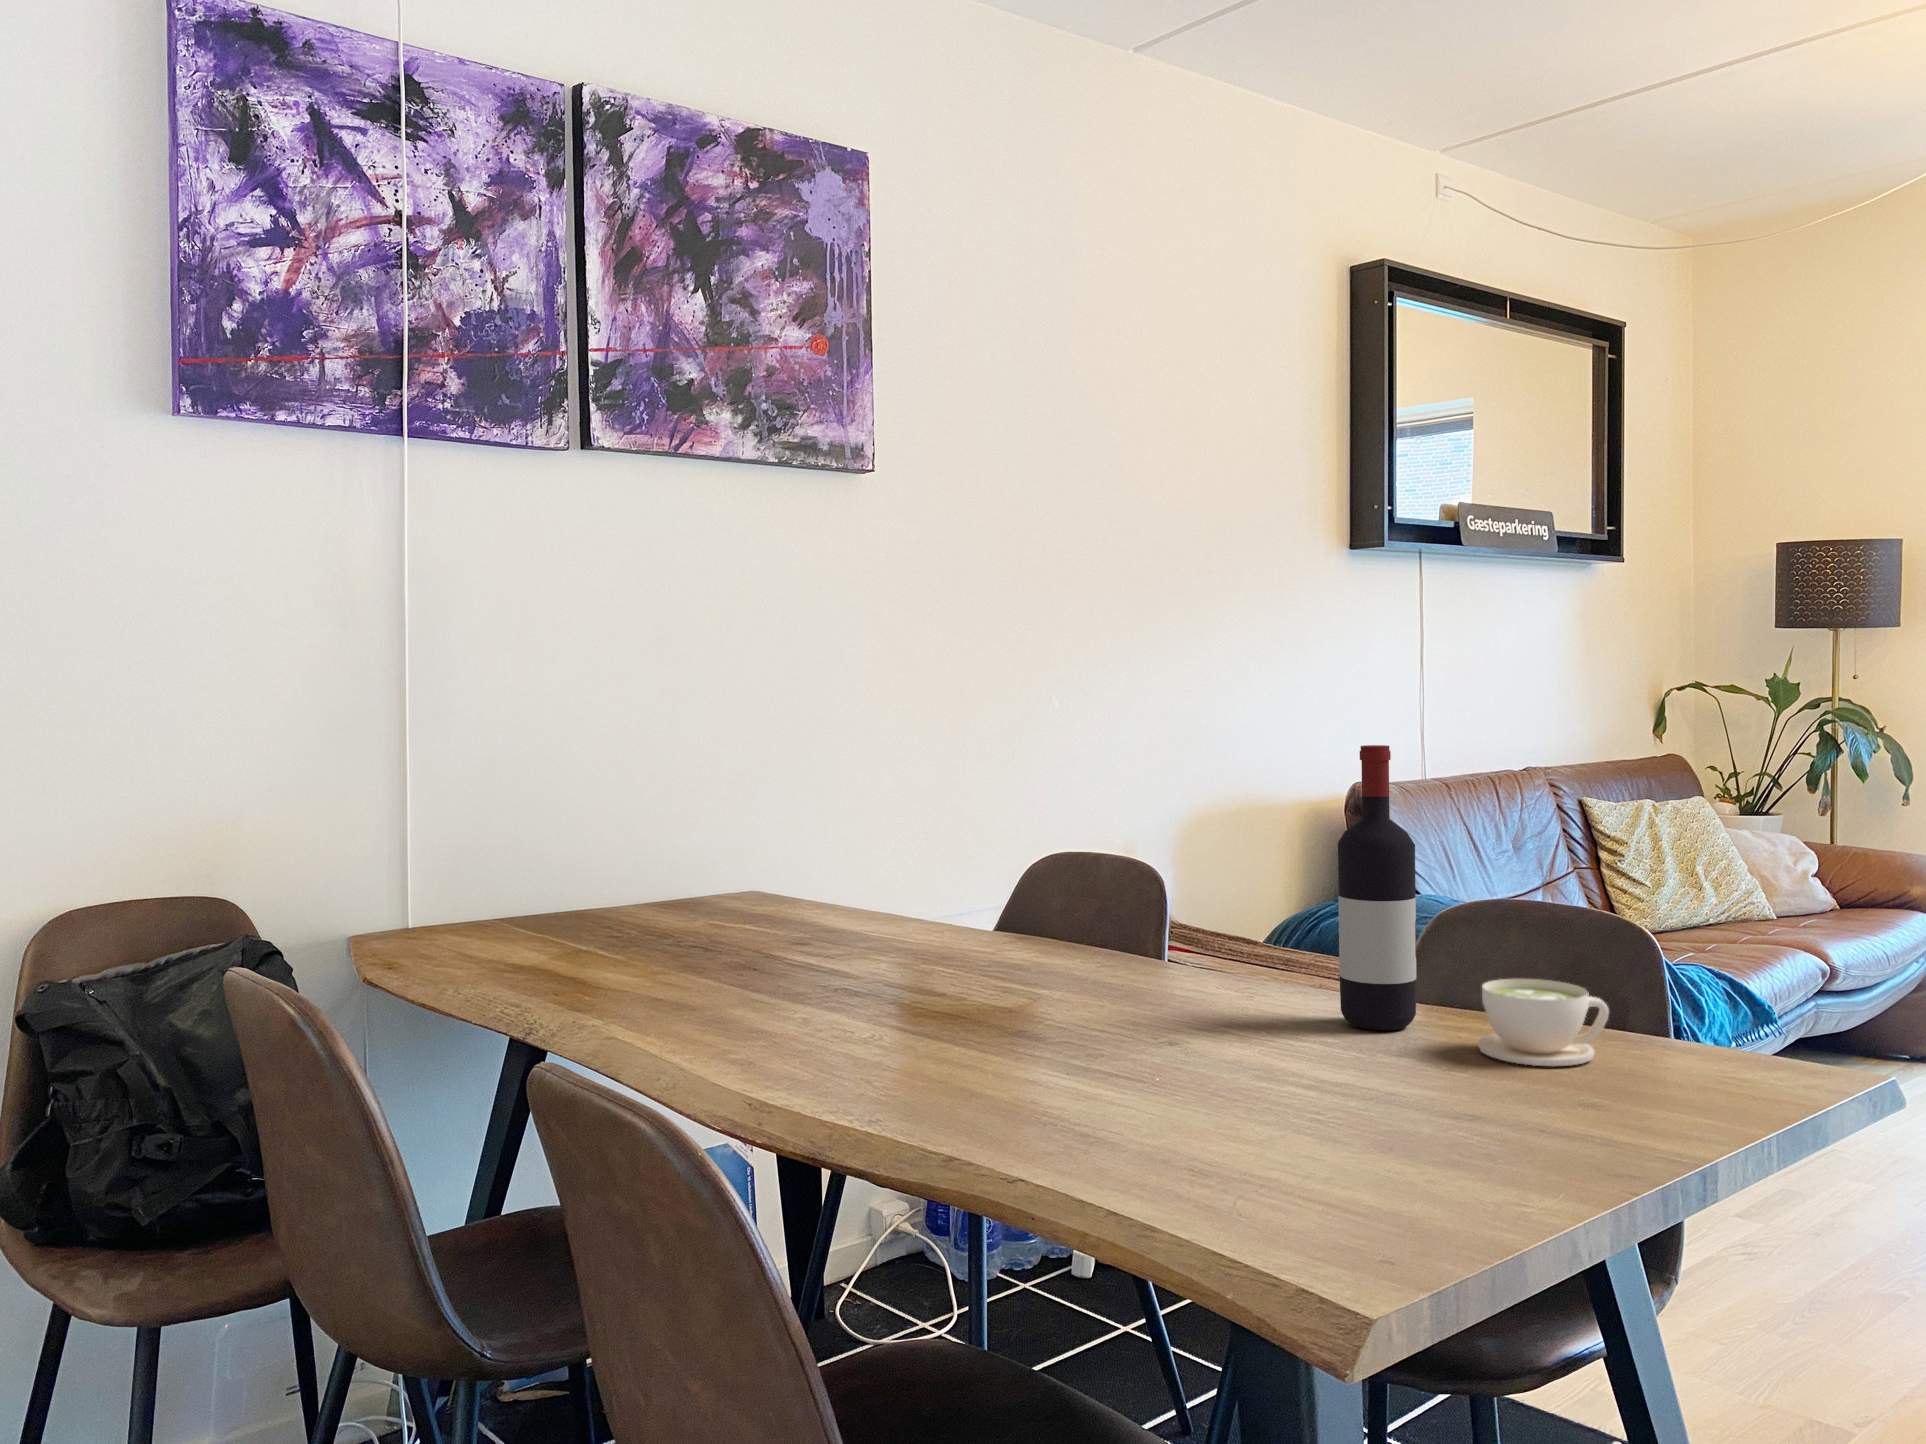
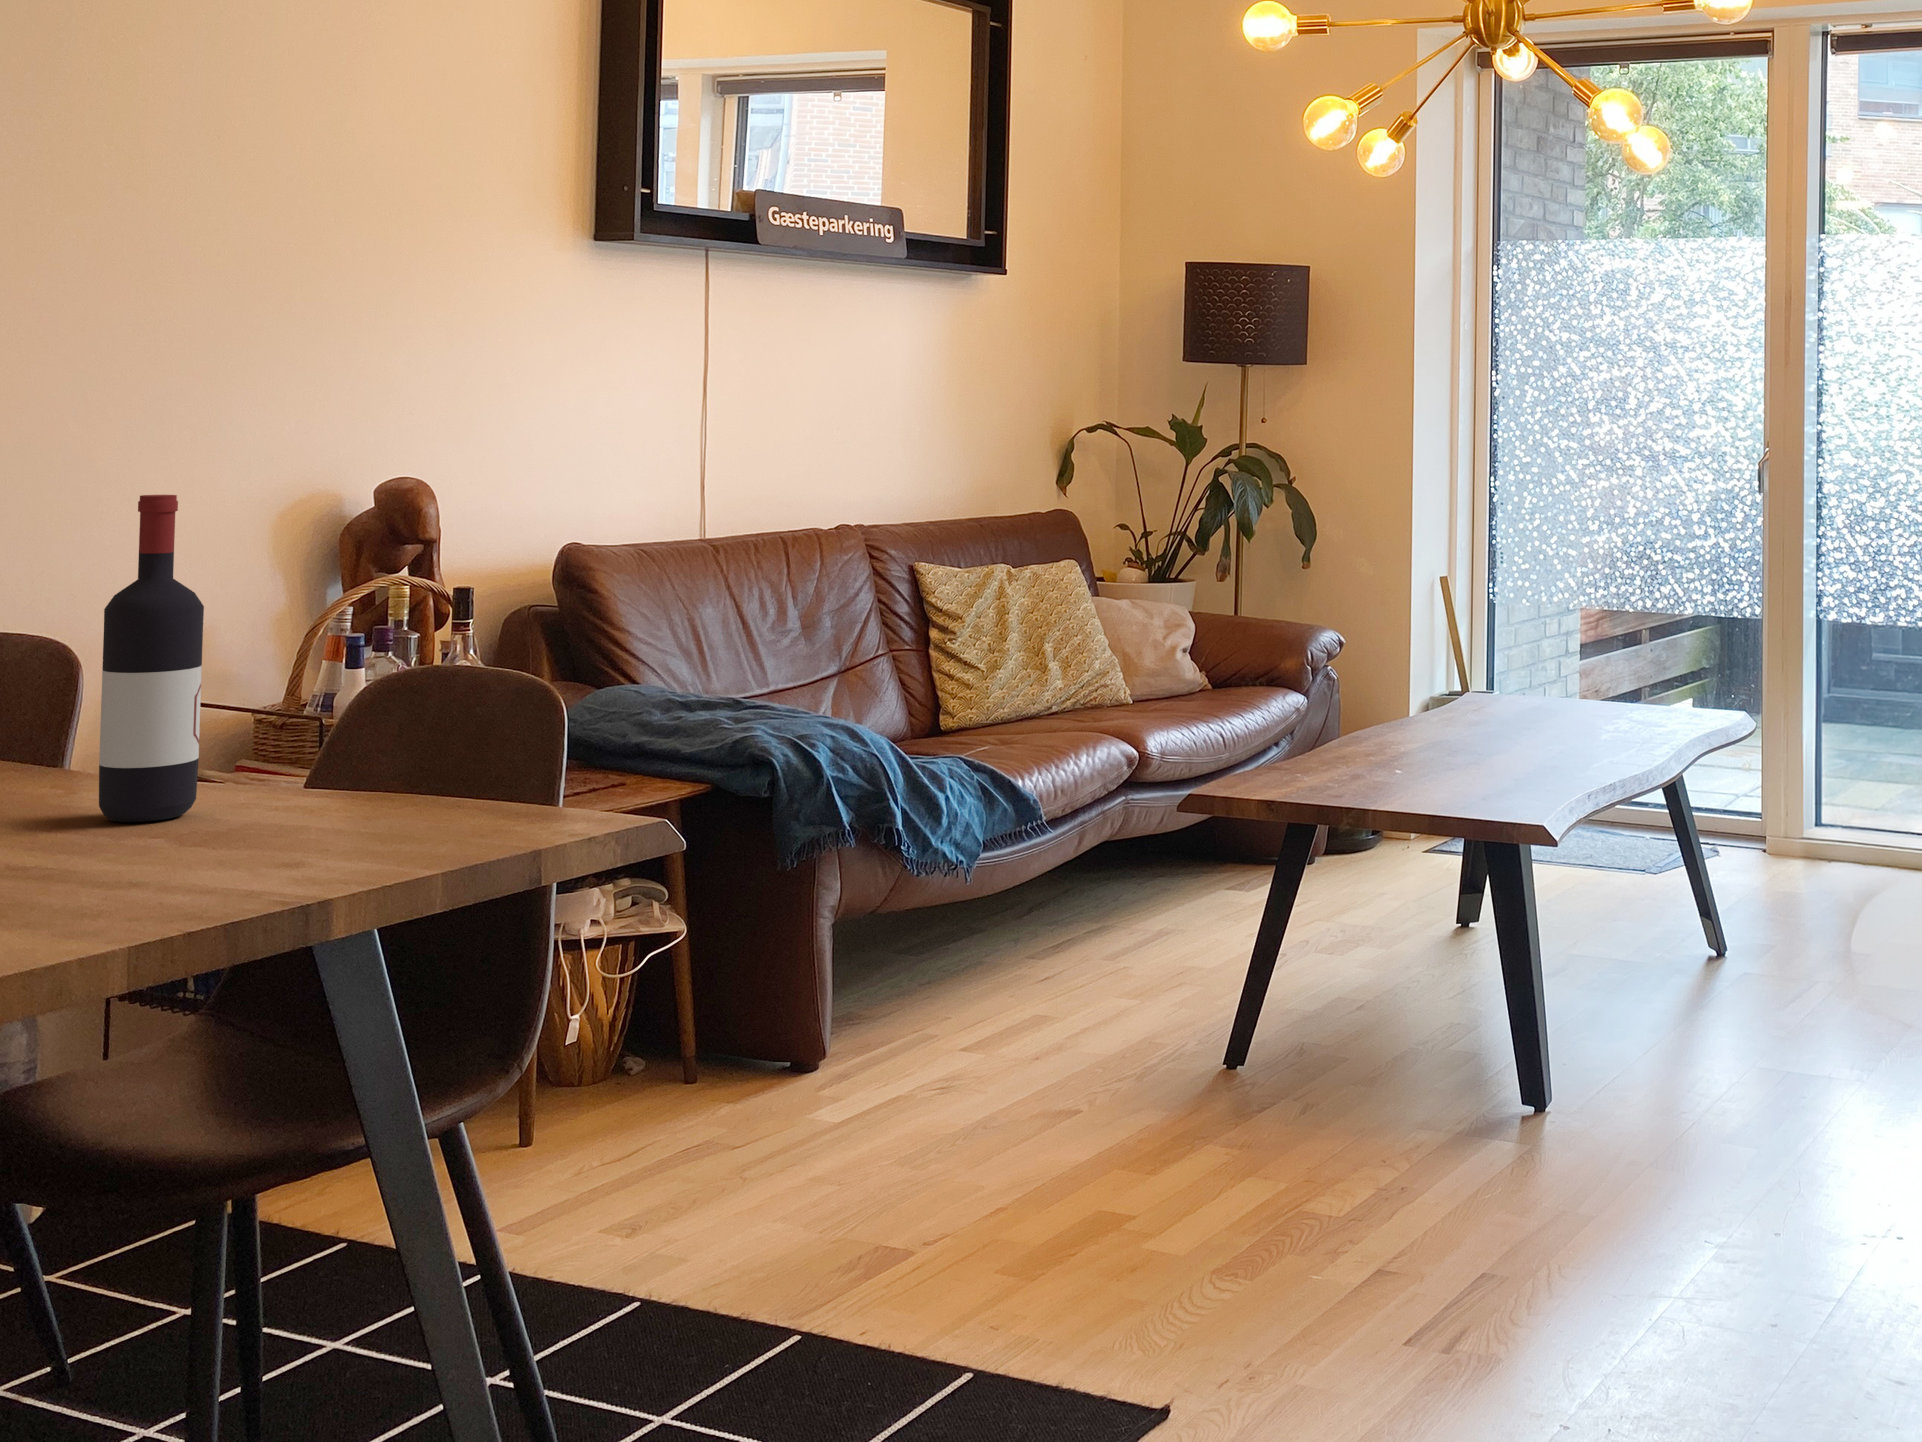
coffee cup: present [1478,979,1609,1066] -> none [220,751,372,842]

